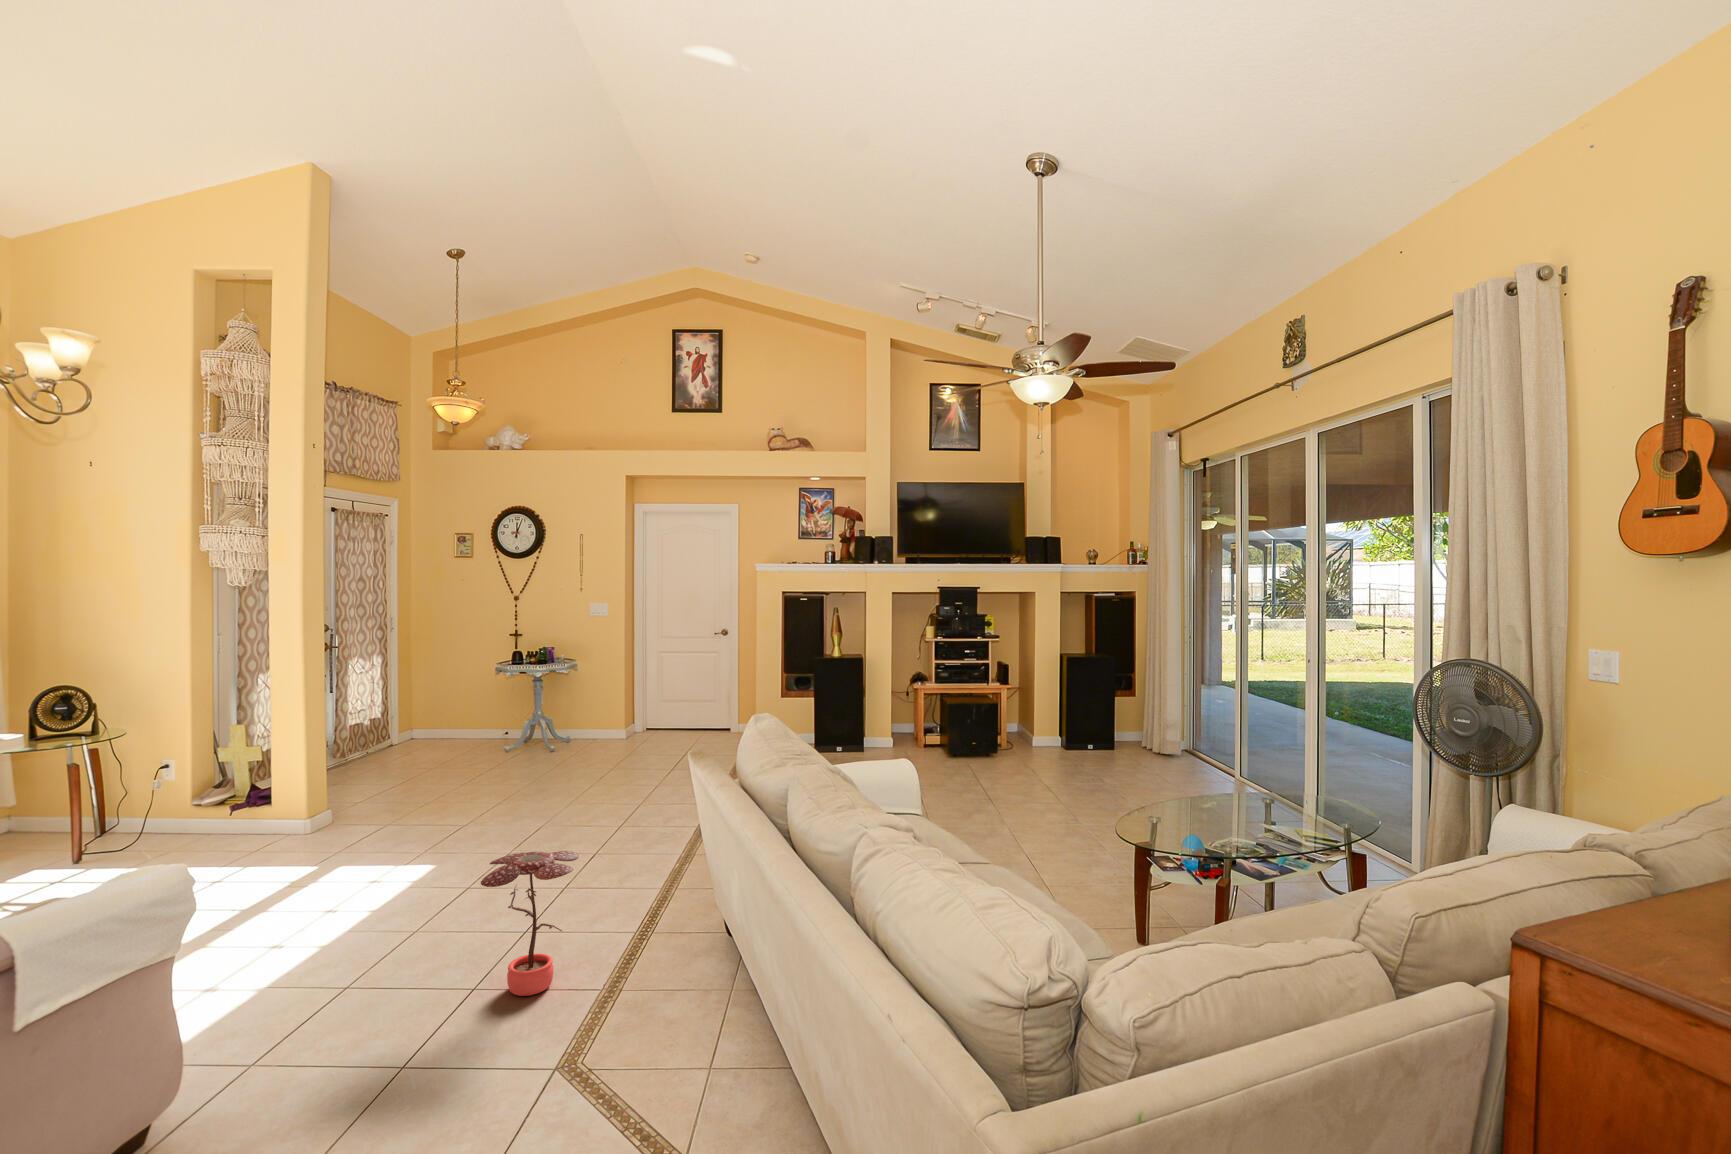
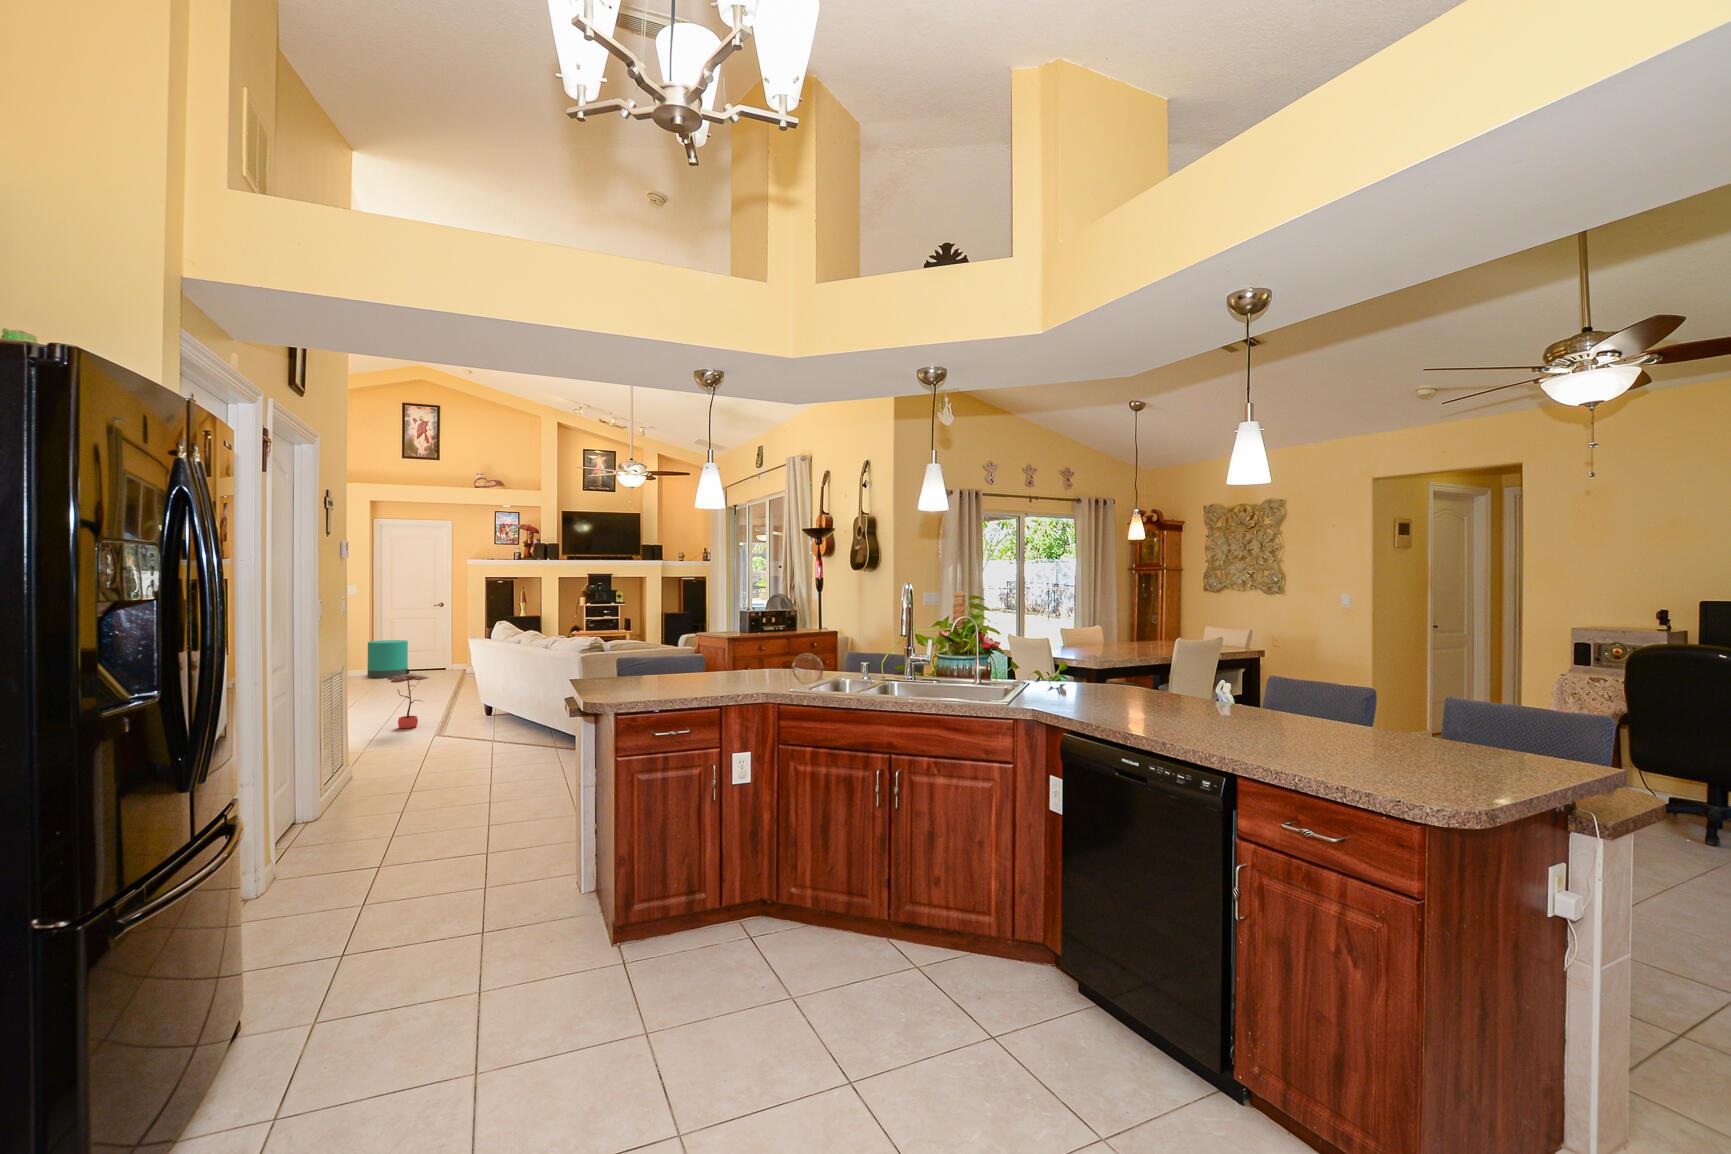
trash can: none [621,688,677,751] -> present [367,640,409,678]

